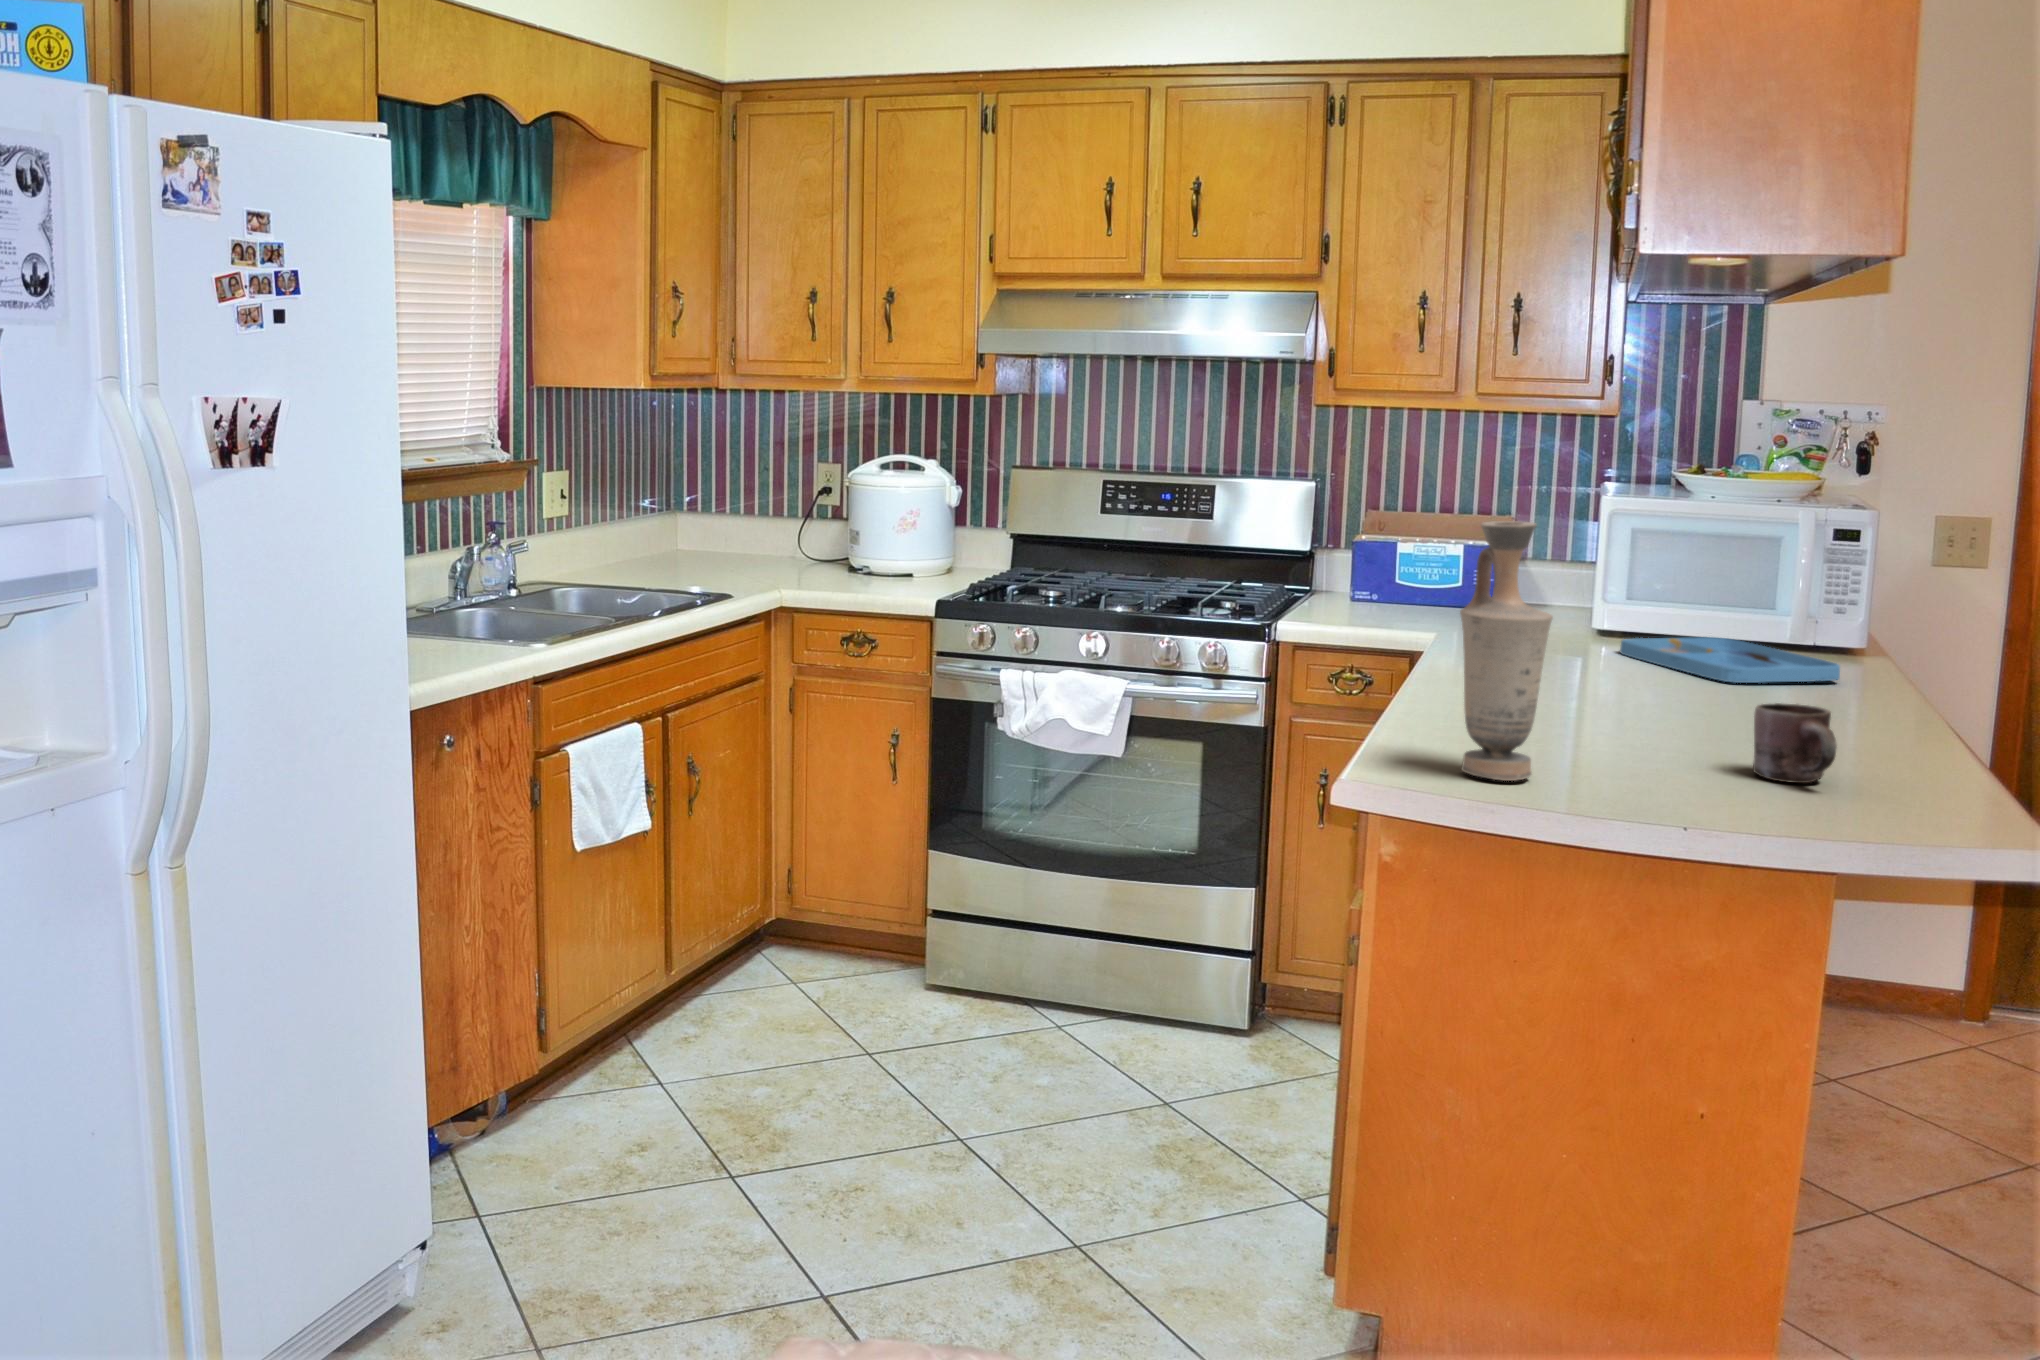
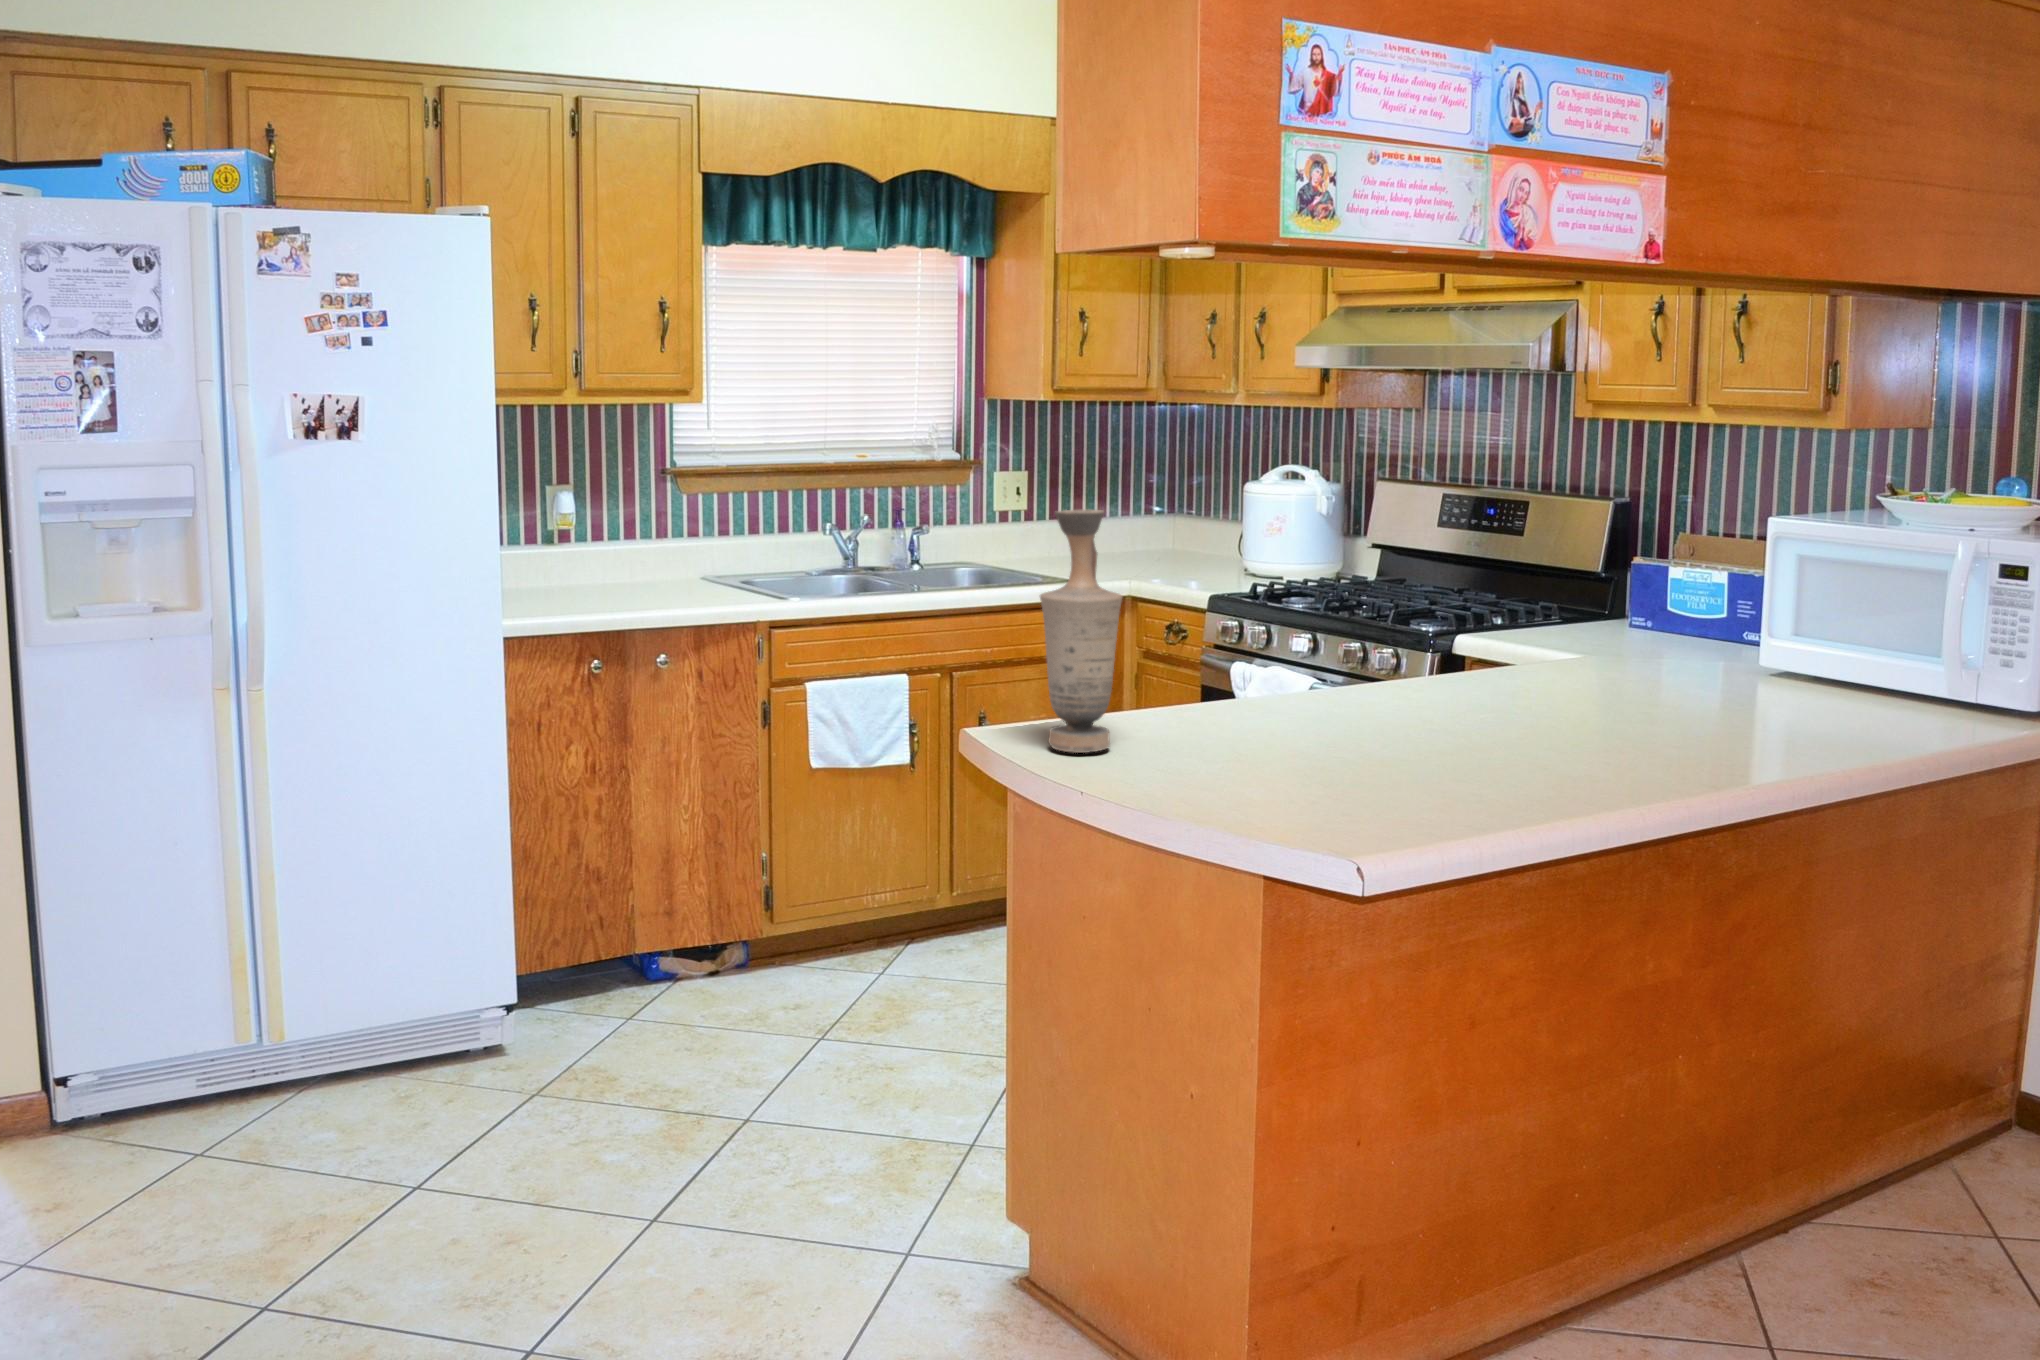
tray: present [1620,637,1840,683] -> none [1722,677,1898,739]
mug: present [1753,703,1837,783] -> none [1332,713,1405,796]

